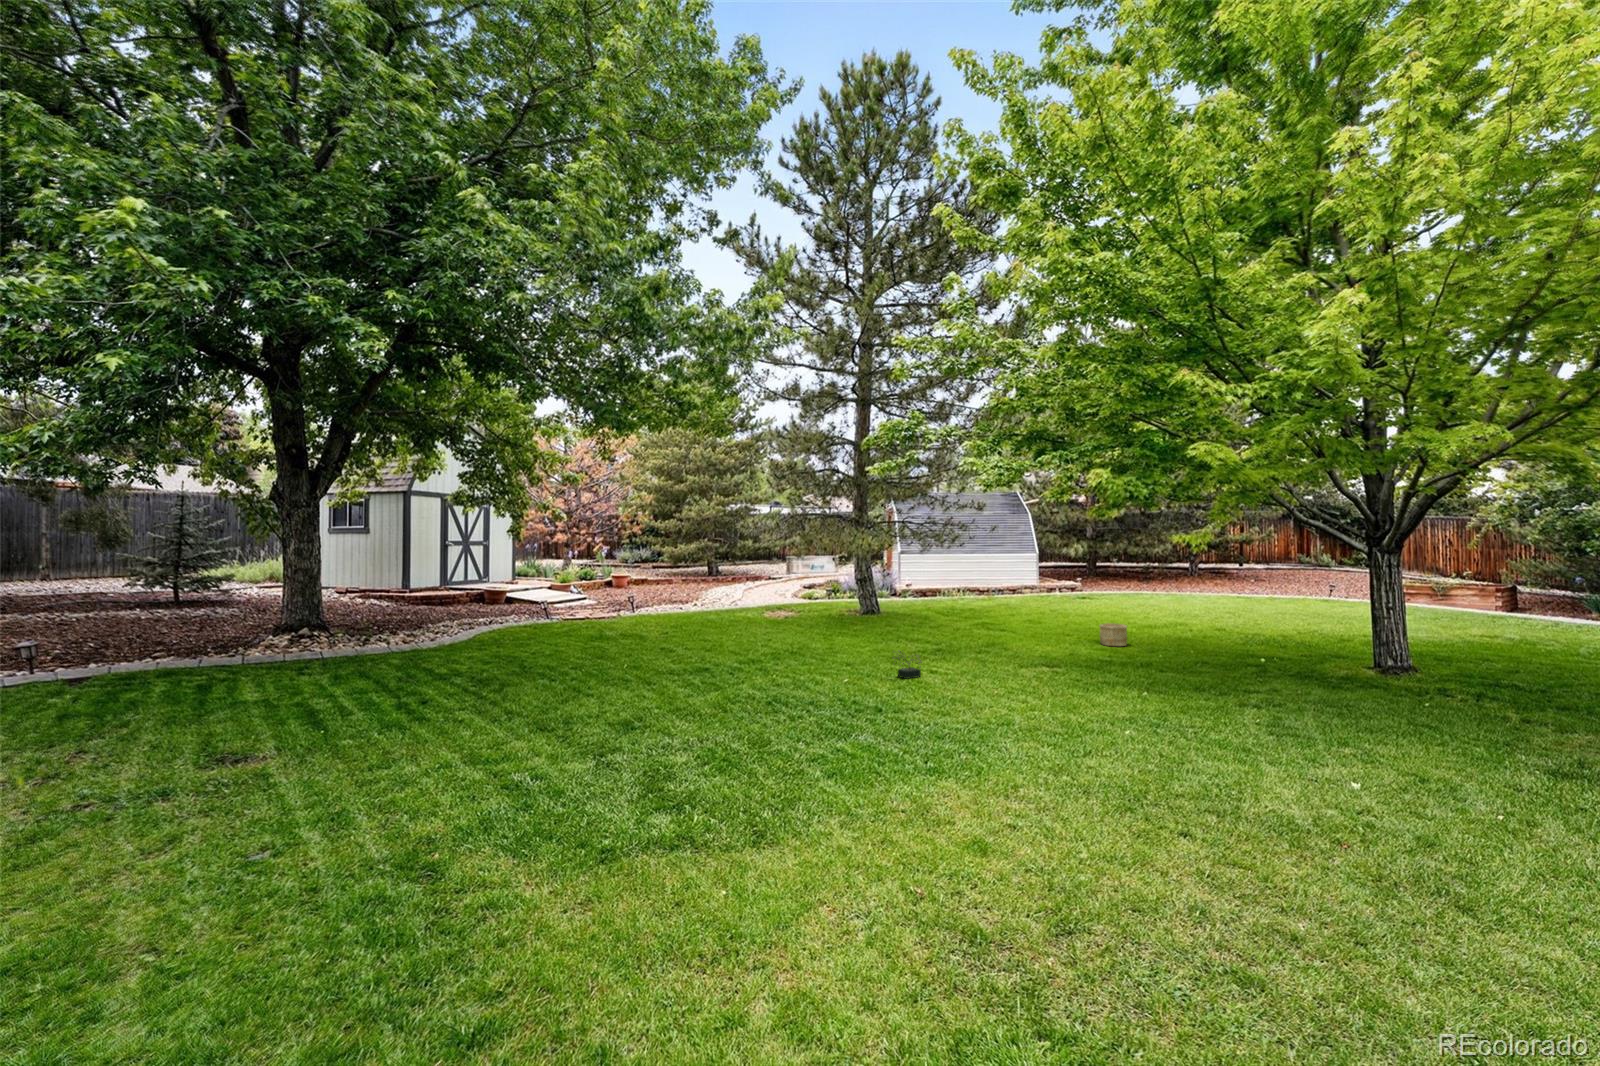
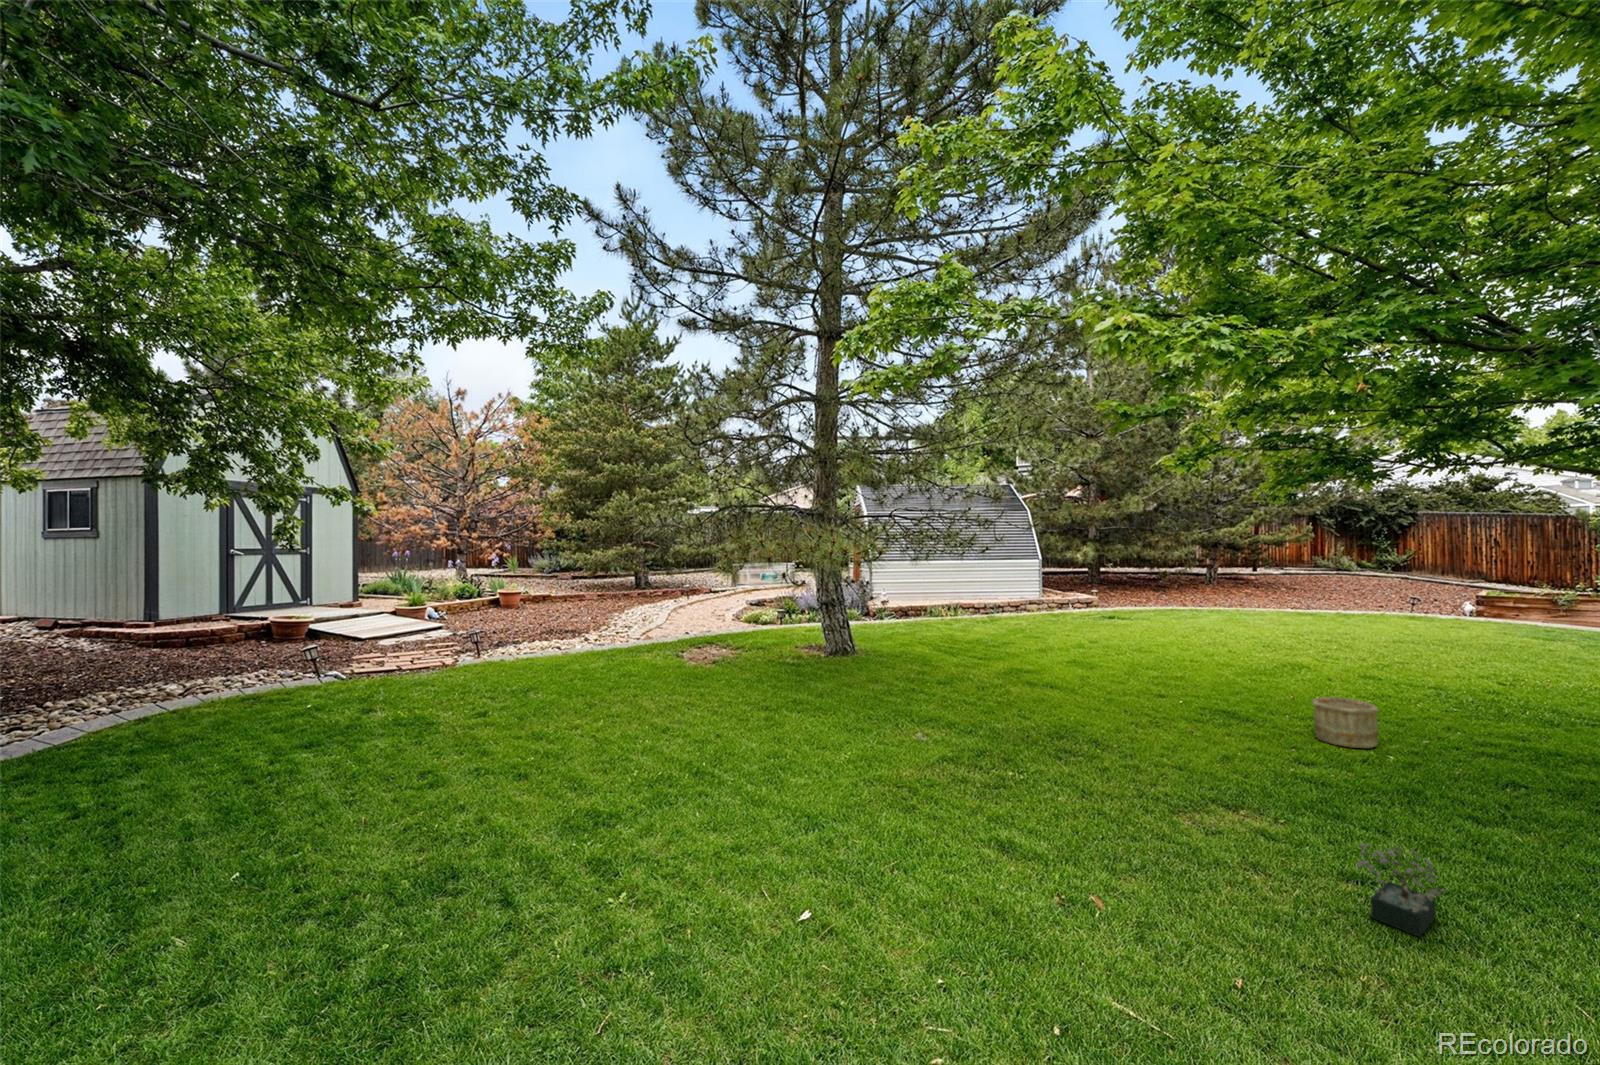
decorative plant: present [893,650,922,679] -> present [1356,844,1445,937]

